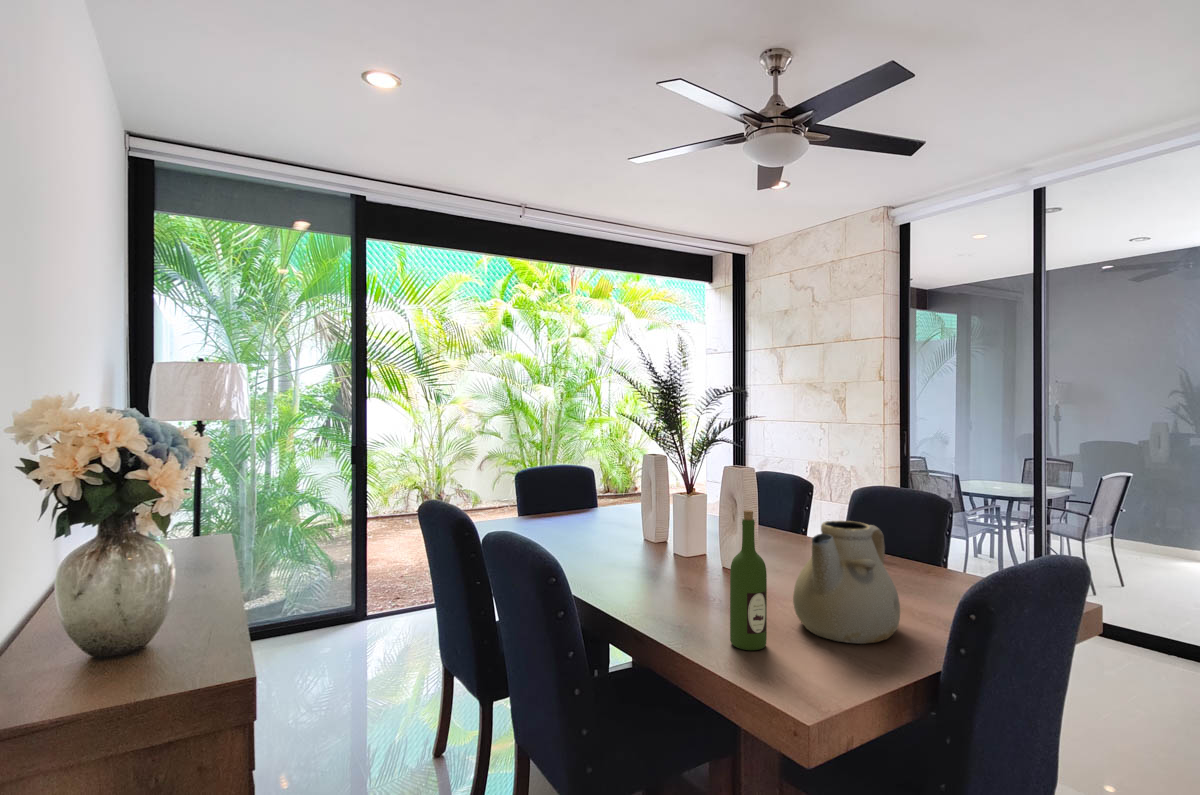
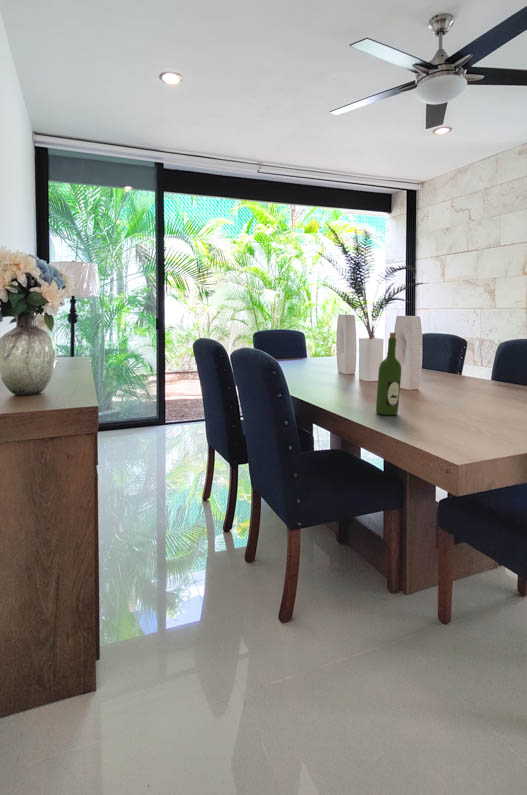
teapot: present [793,521,900,644] -> none [418,345,485,415]

